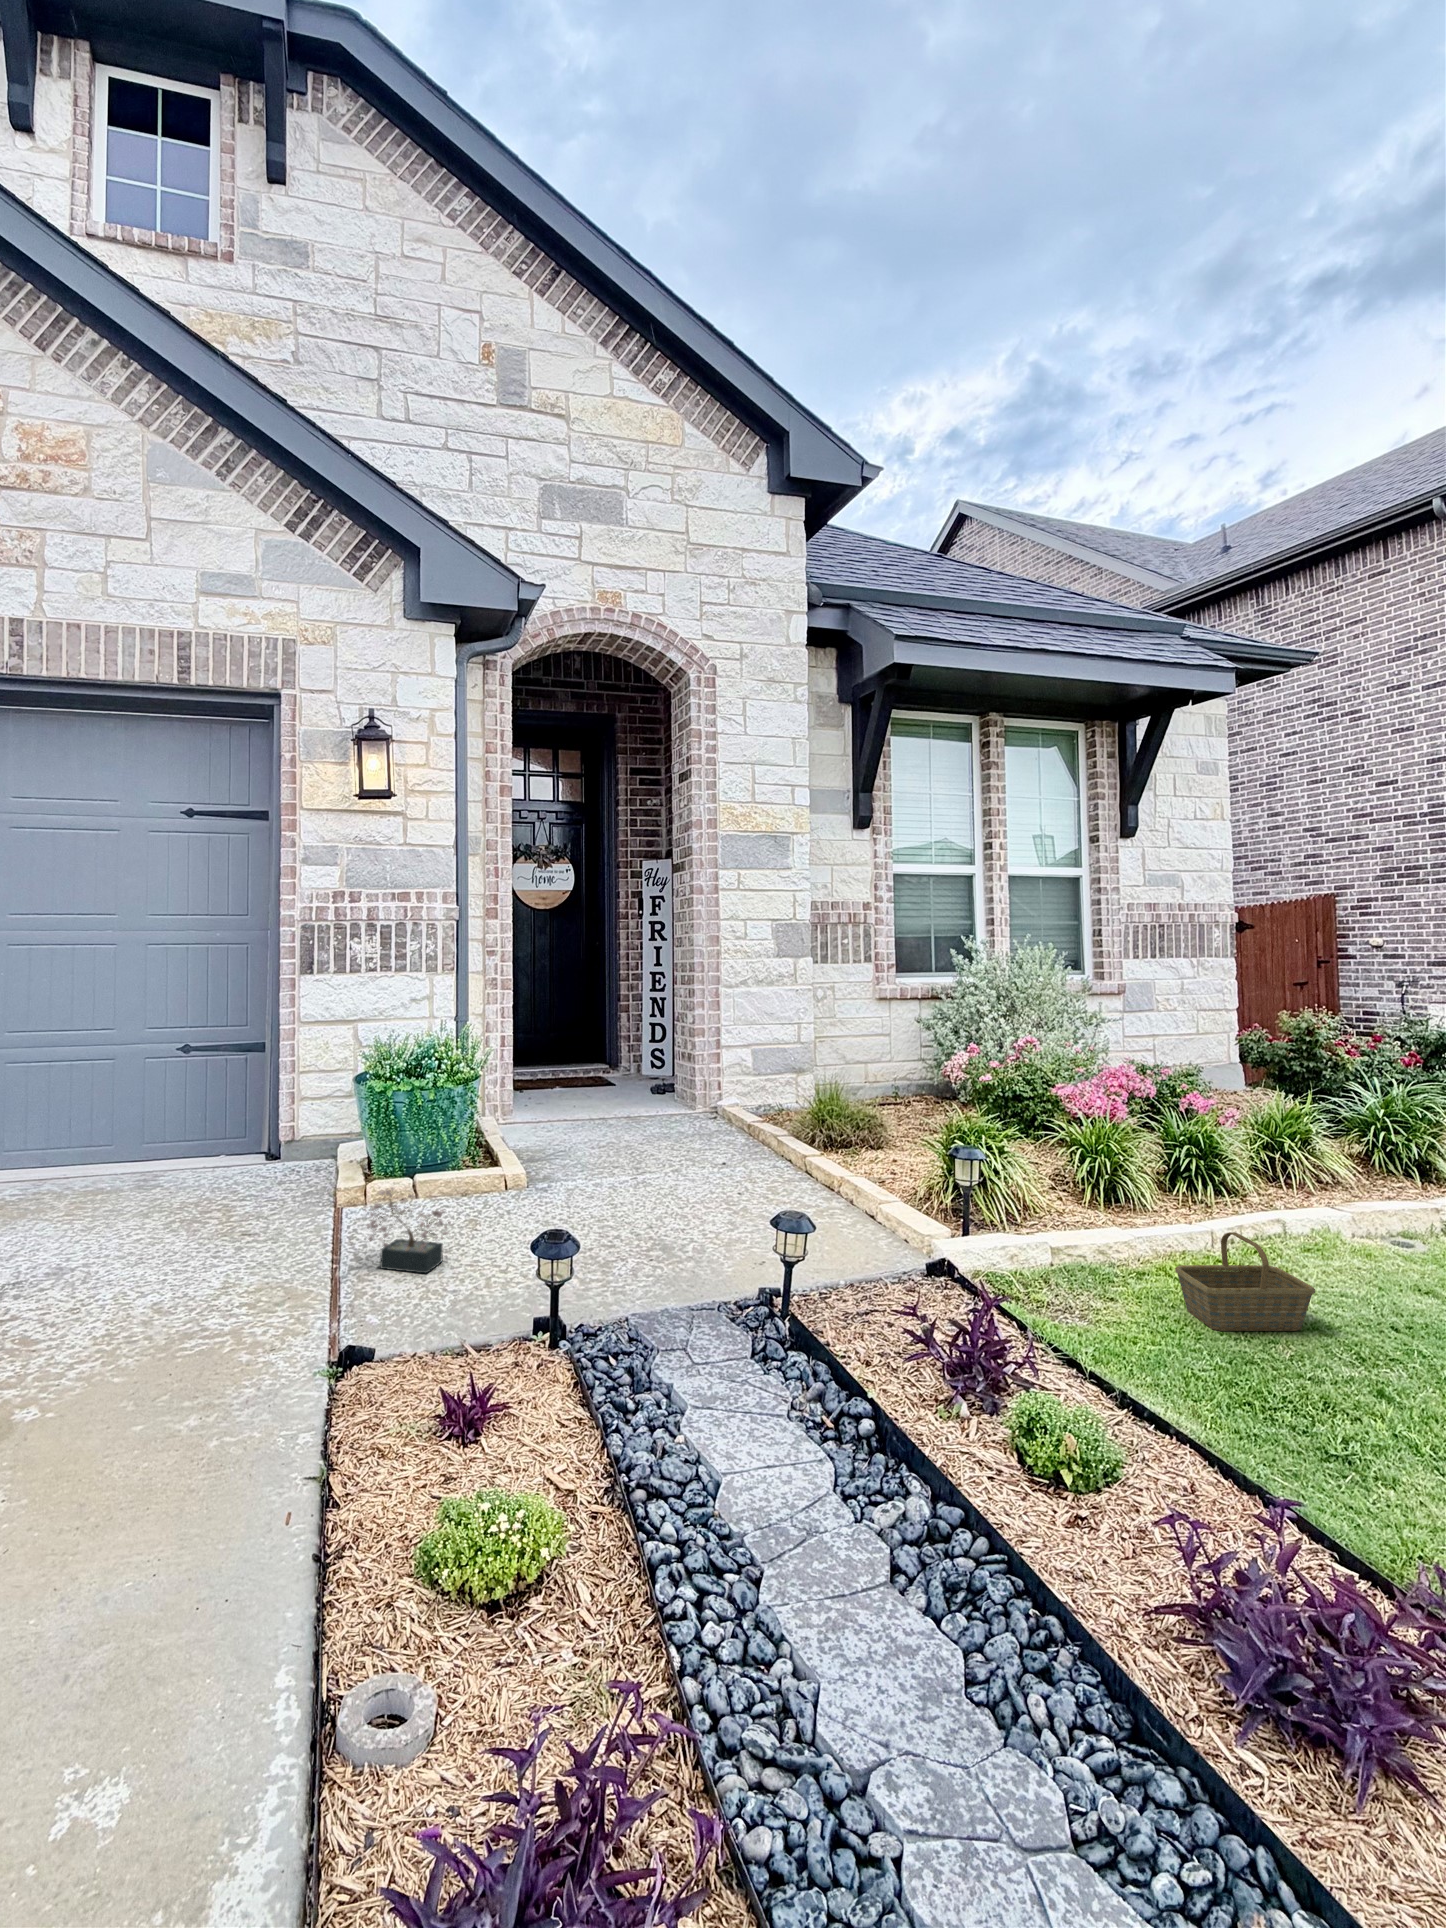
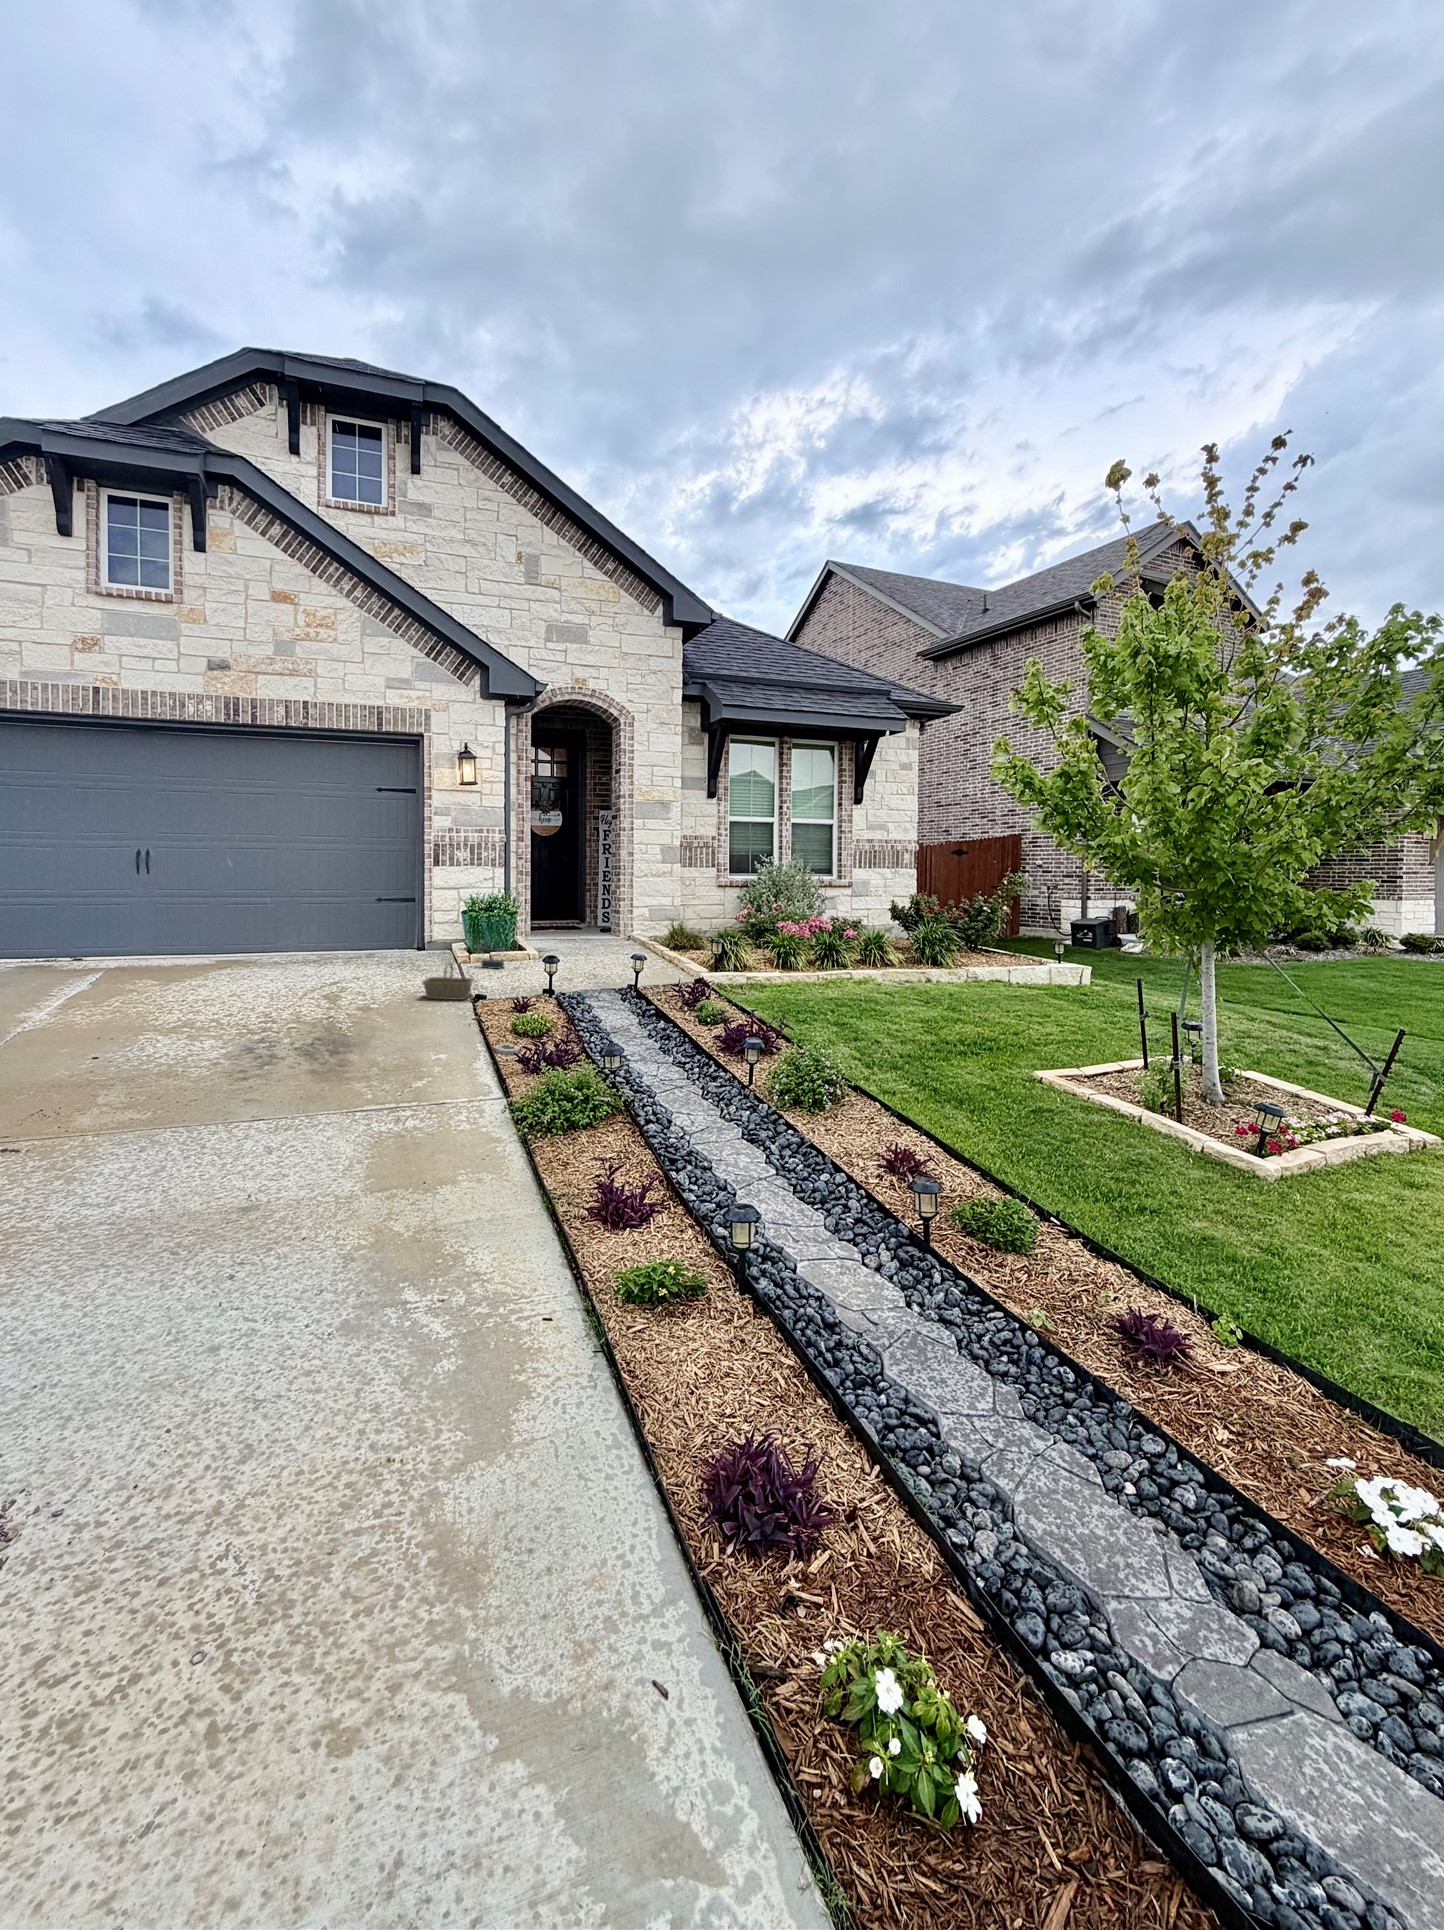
basket: present [1175,1232,1315,1331] -> present [423,963,473,1000]

